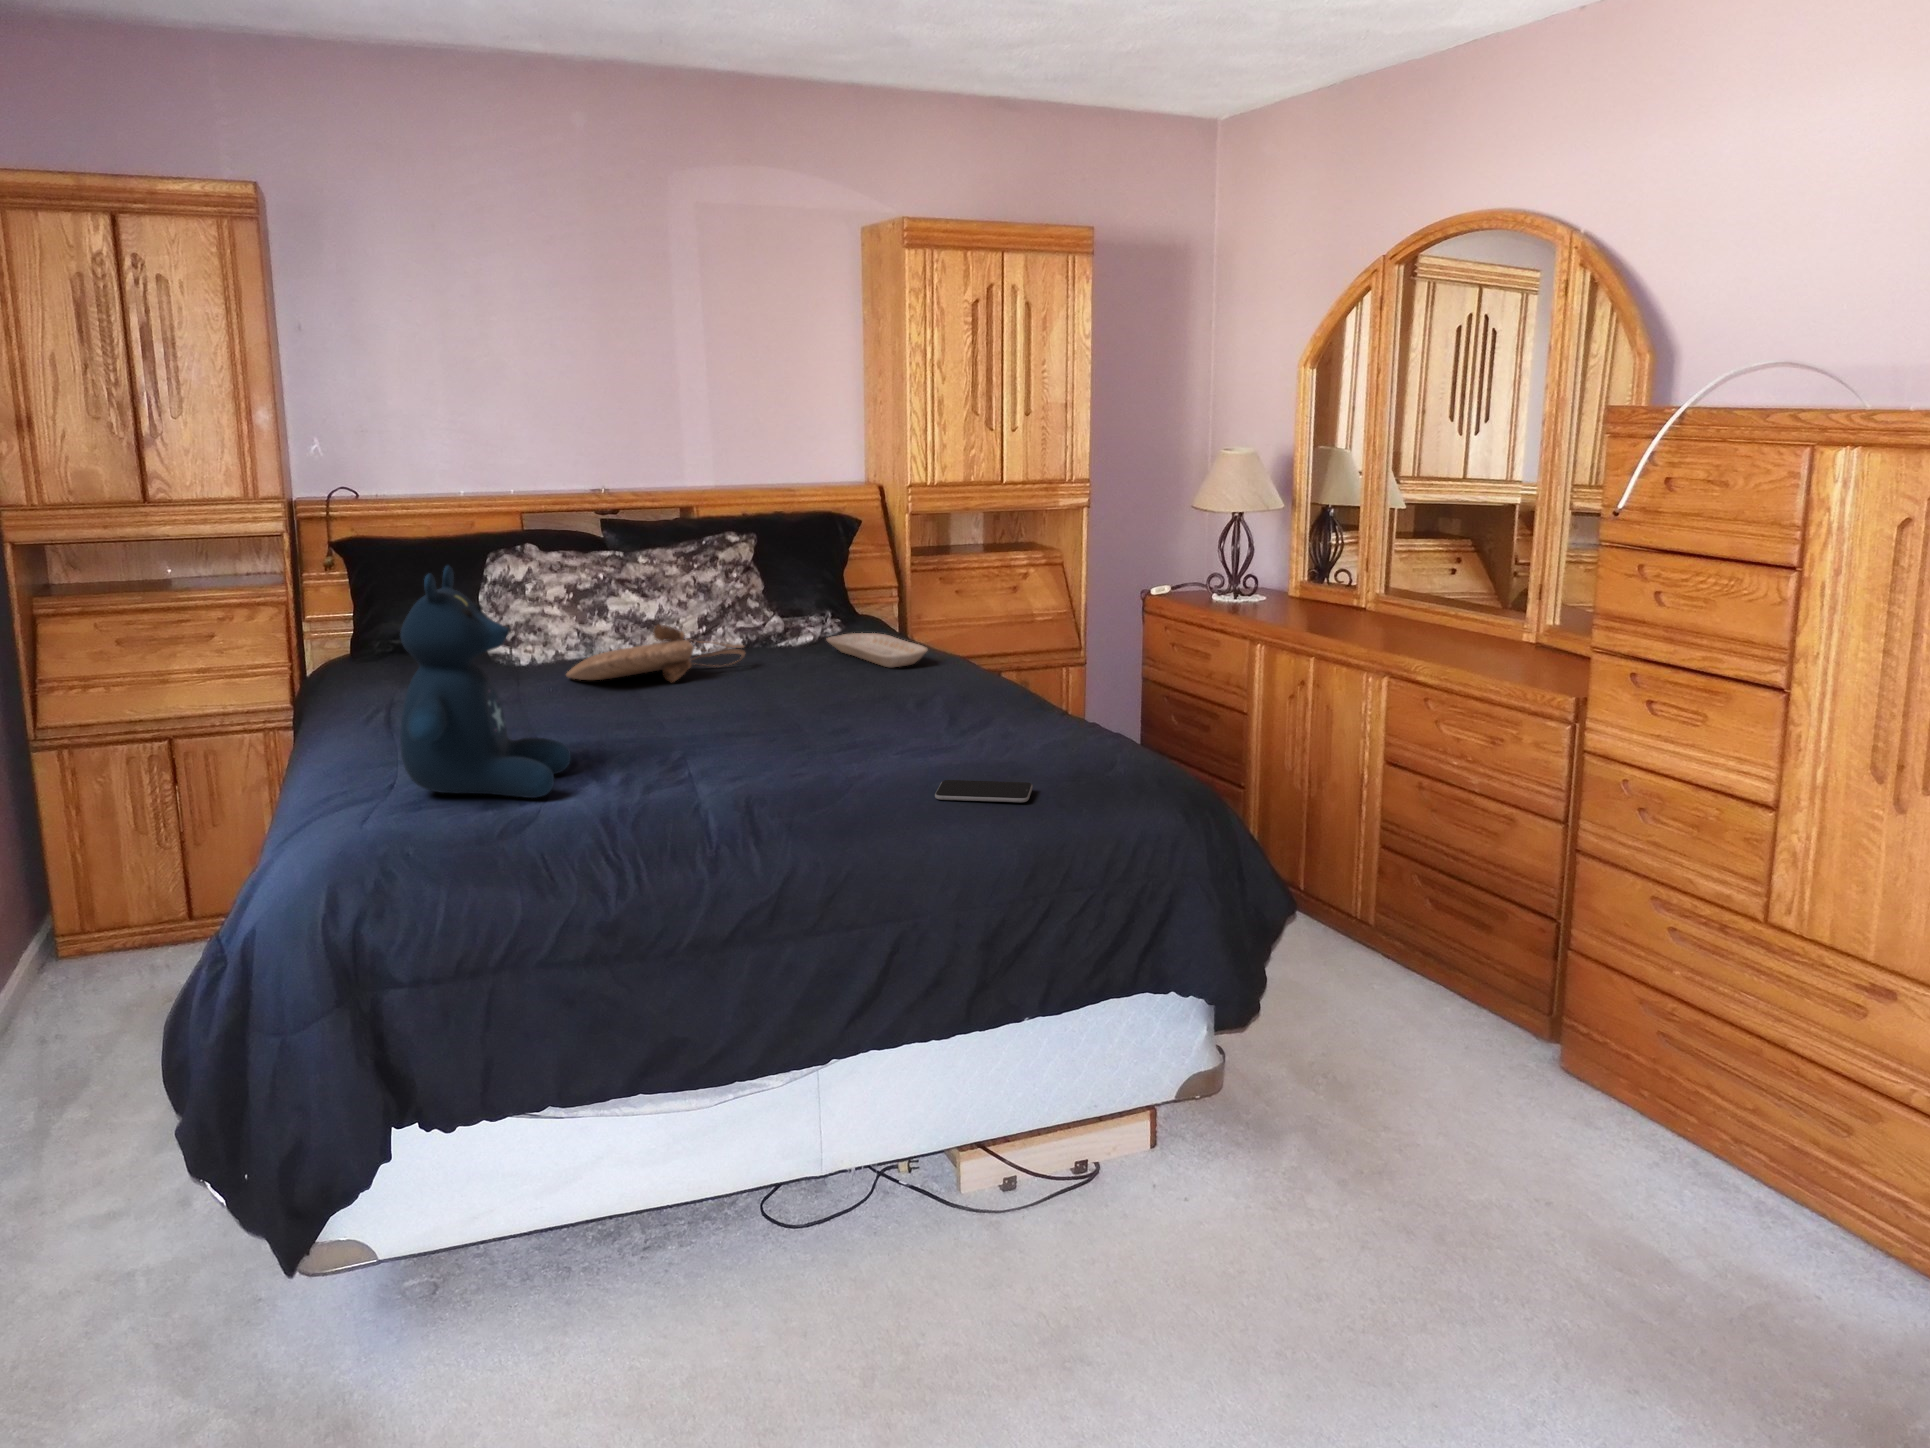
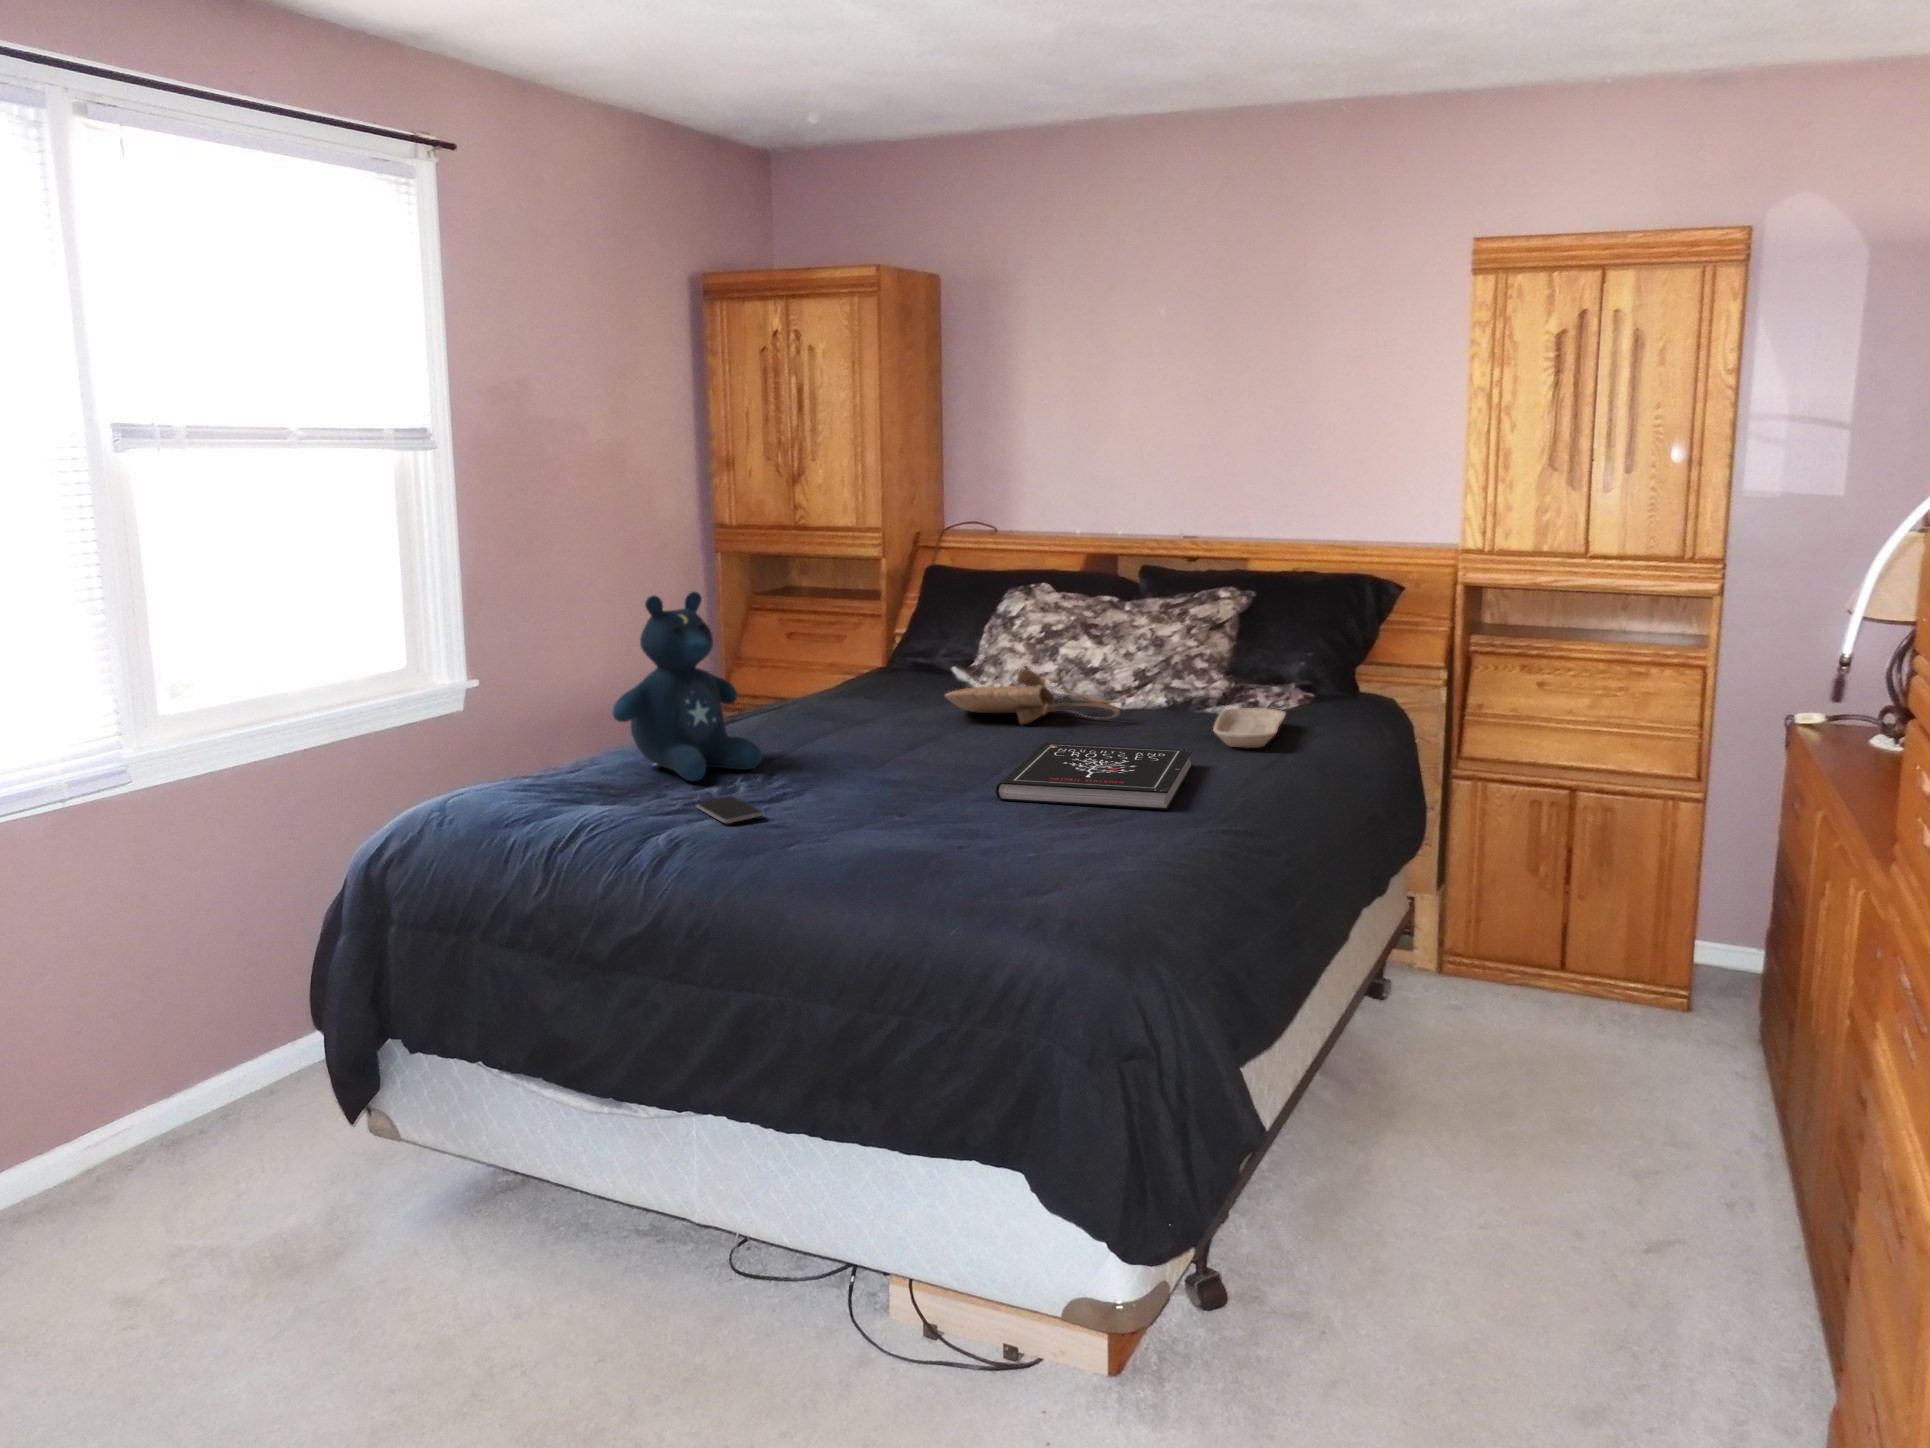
book: none [780,671,1010,741] -> present [996,742,1193,810]
smartphone: present [935,780,1033,803] -> present [696,796,763,823]

